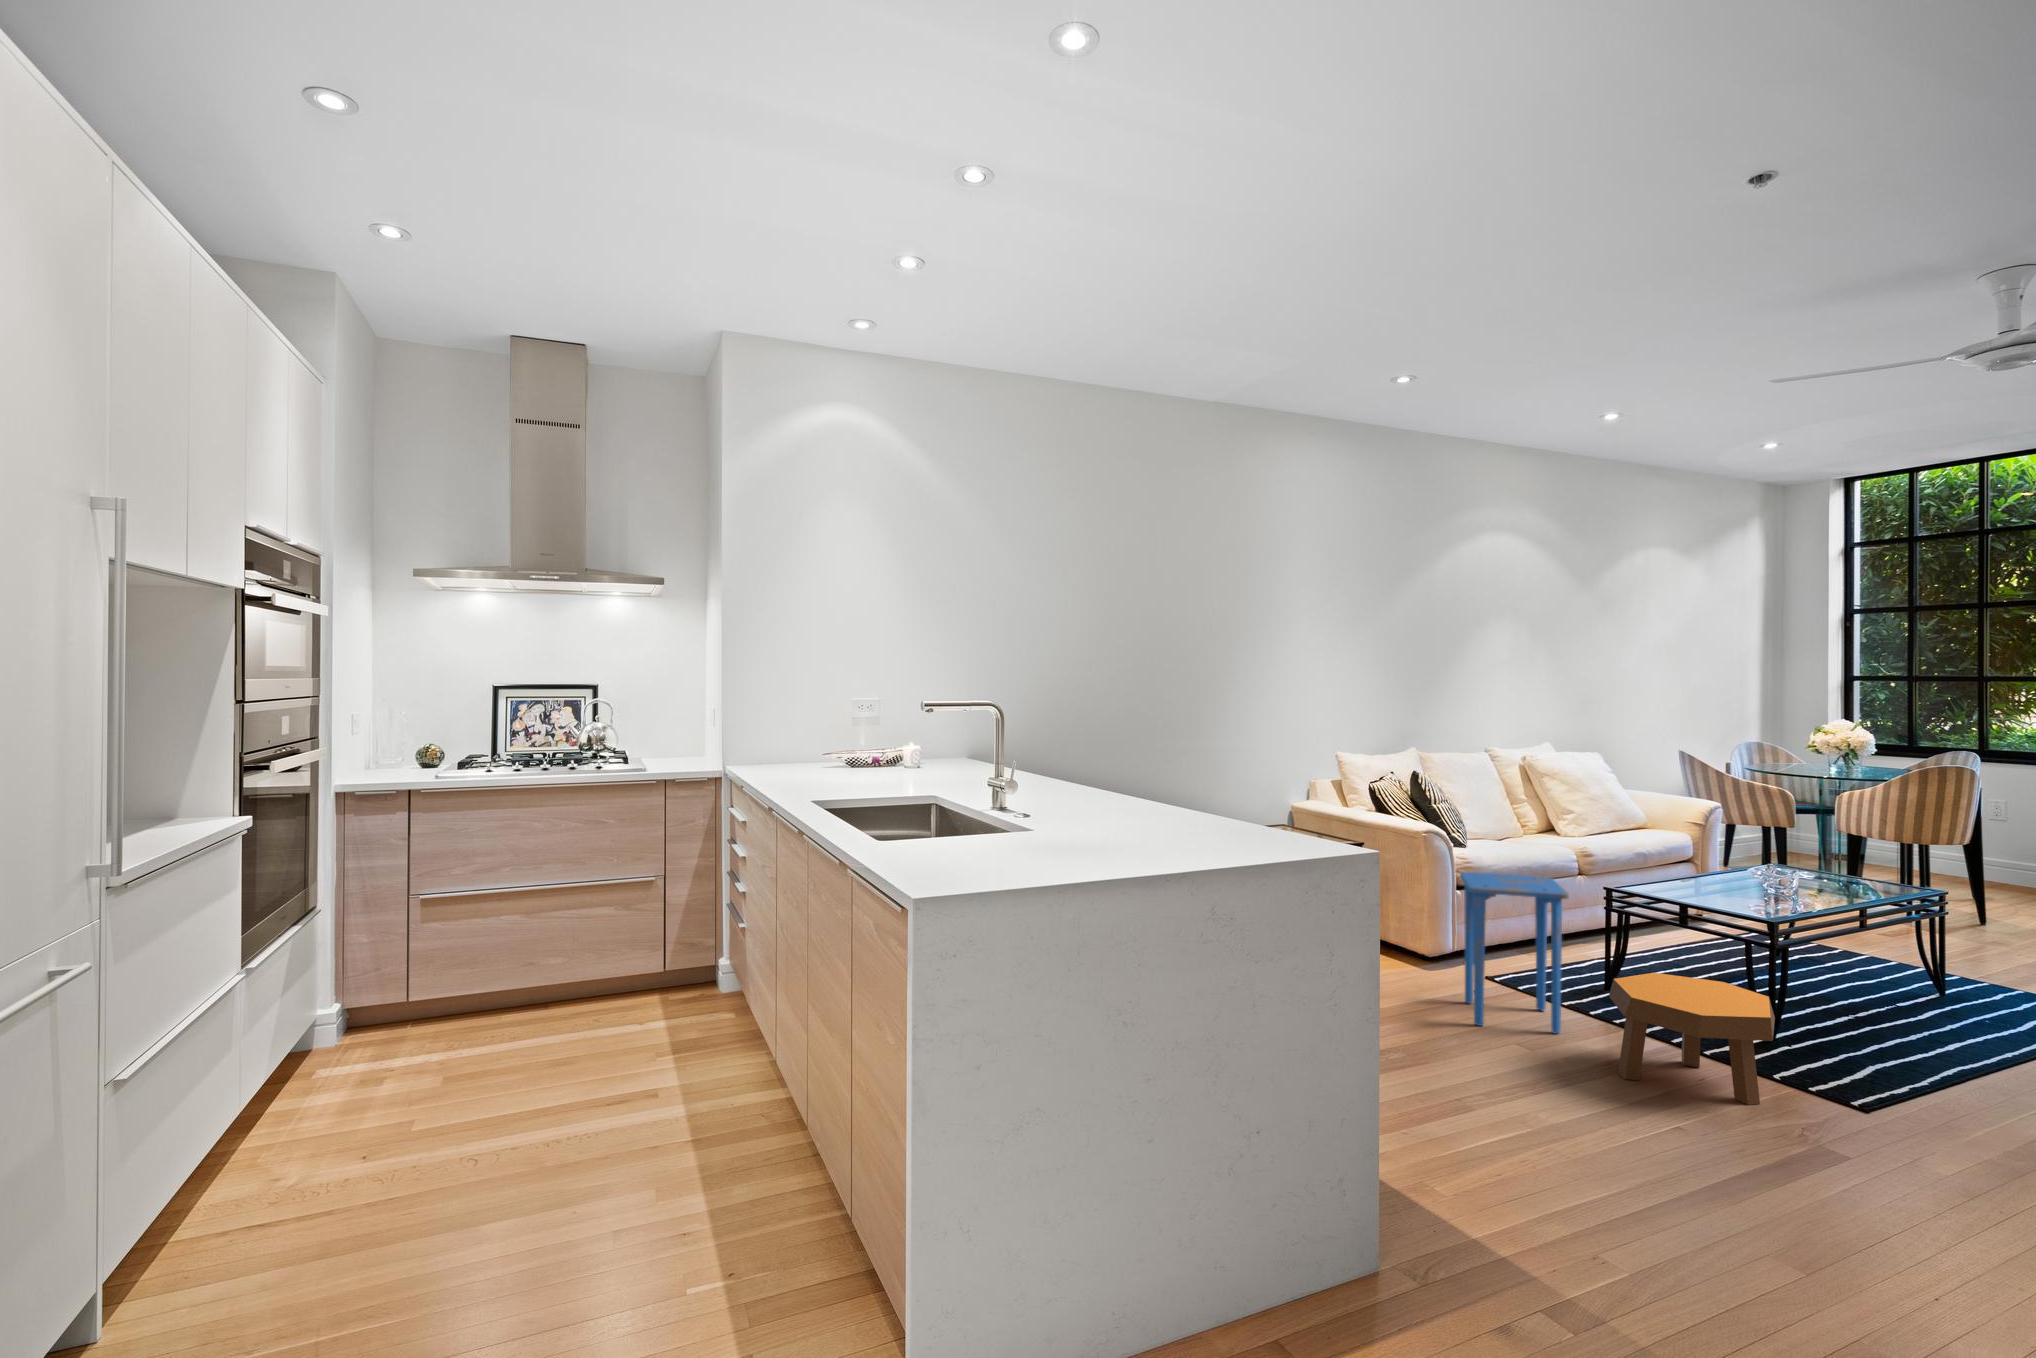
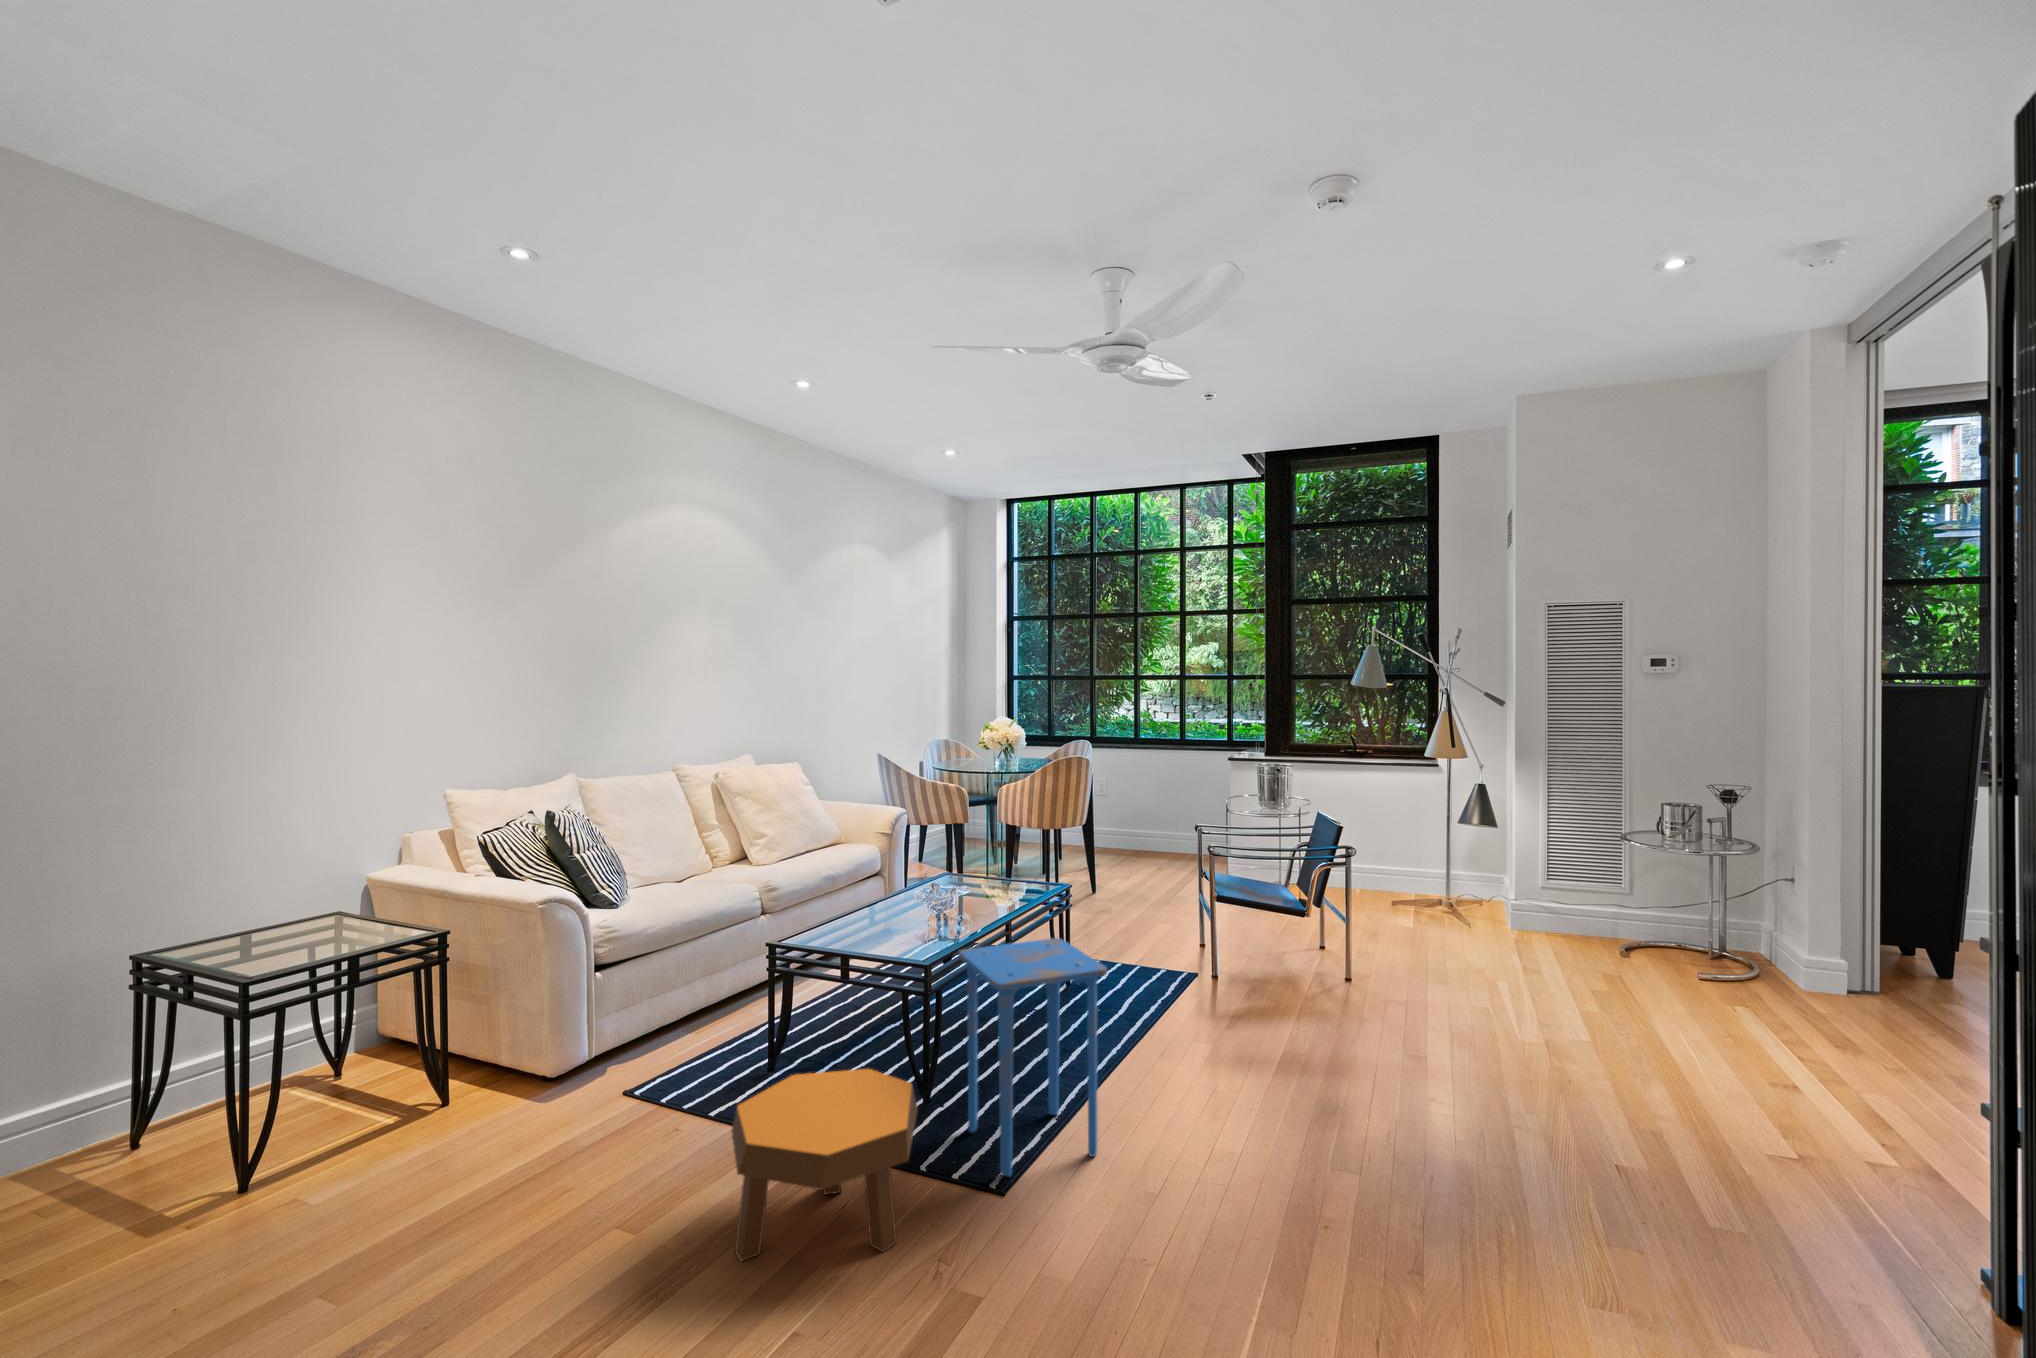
side table: present [1460,872,1569,1034] -> present [959,938,1107,1176]

